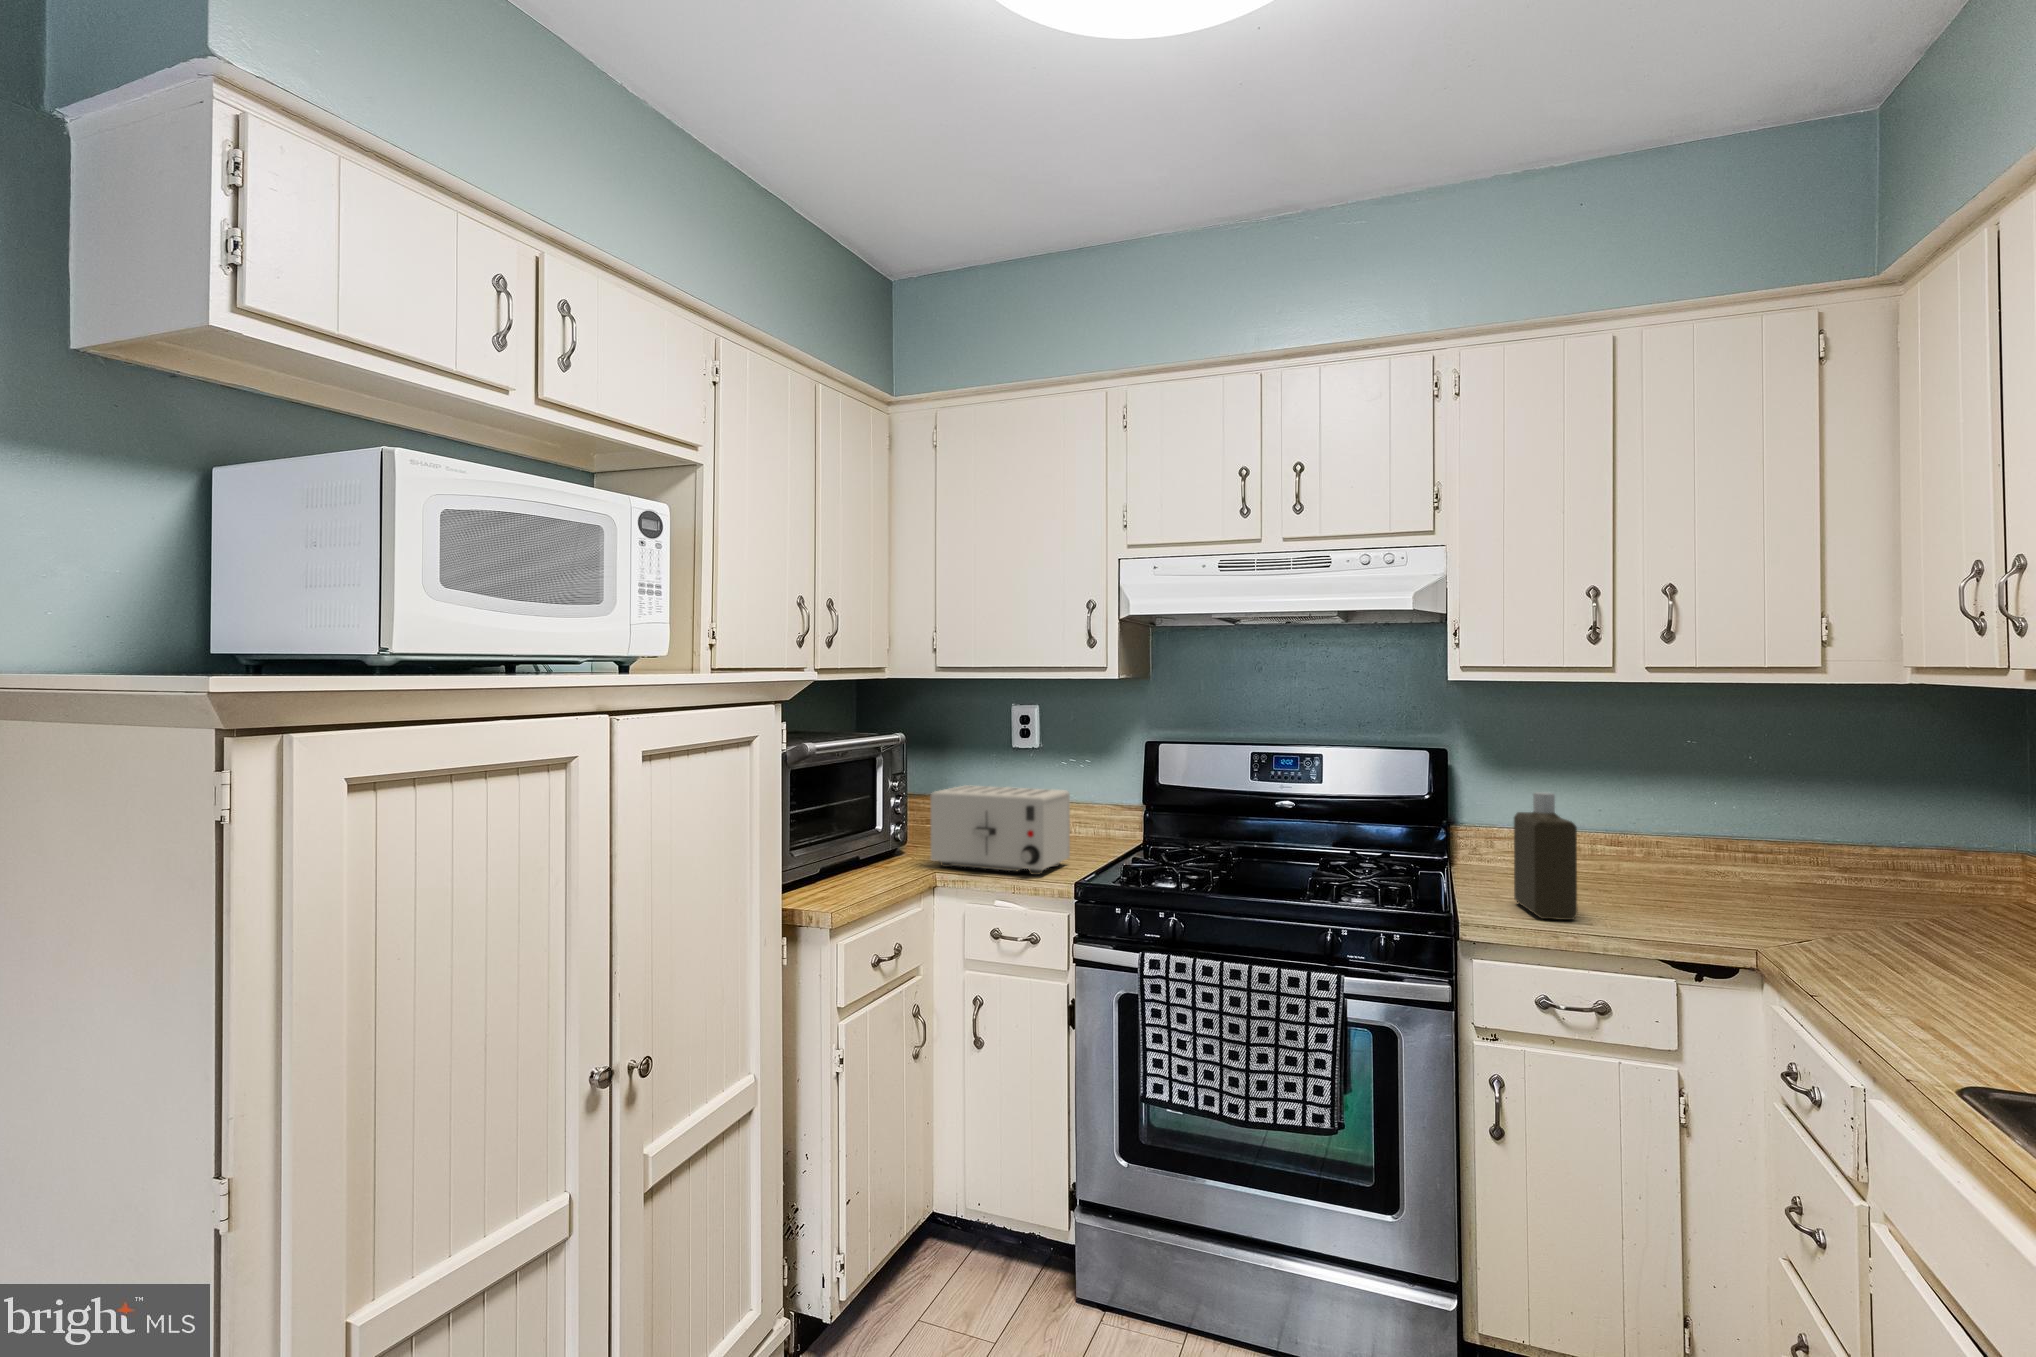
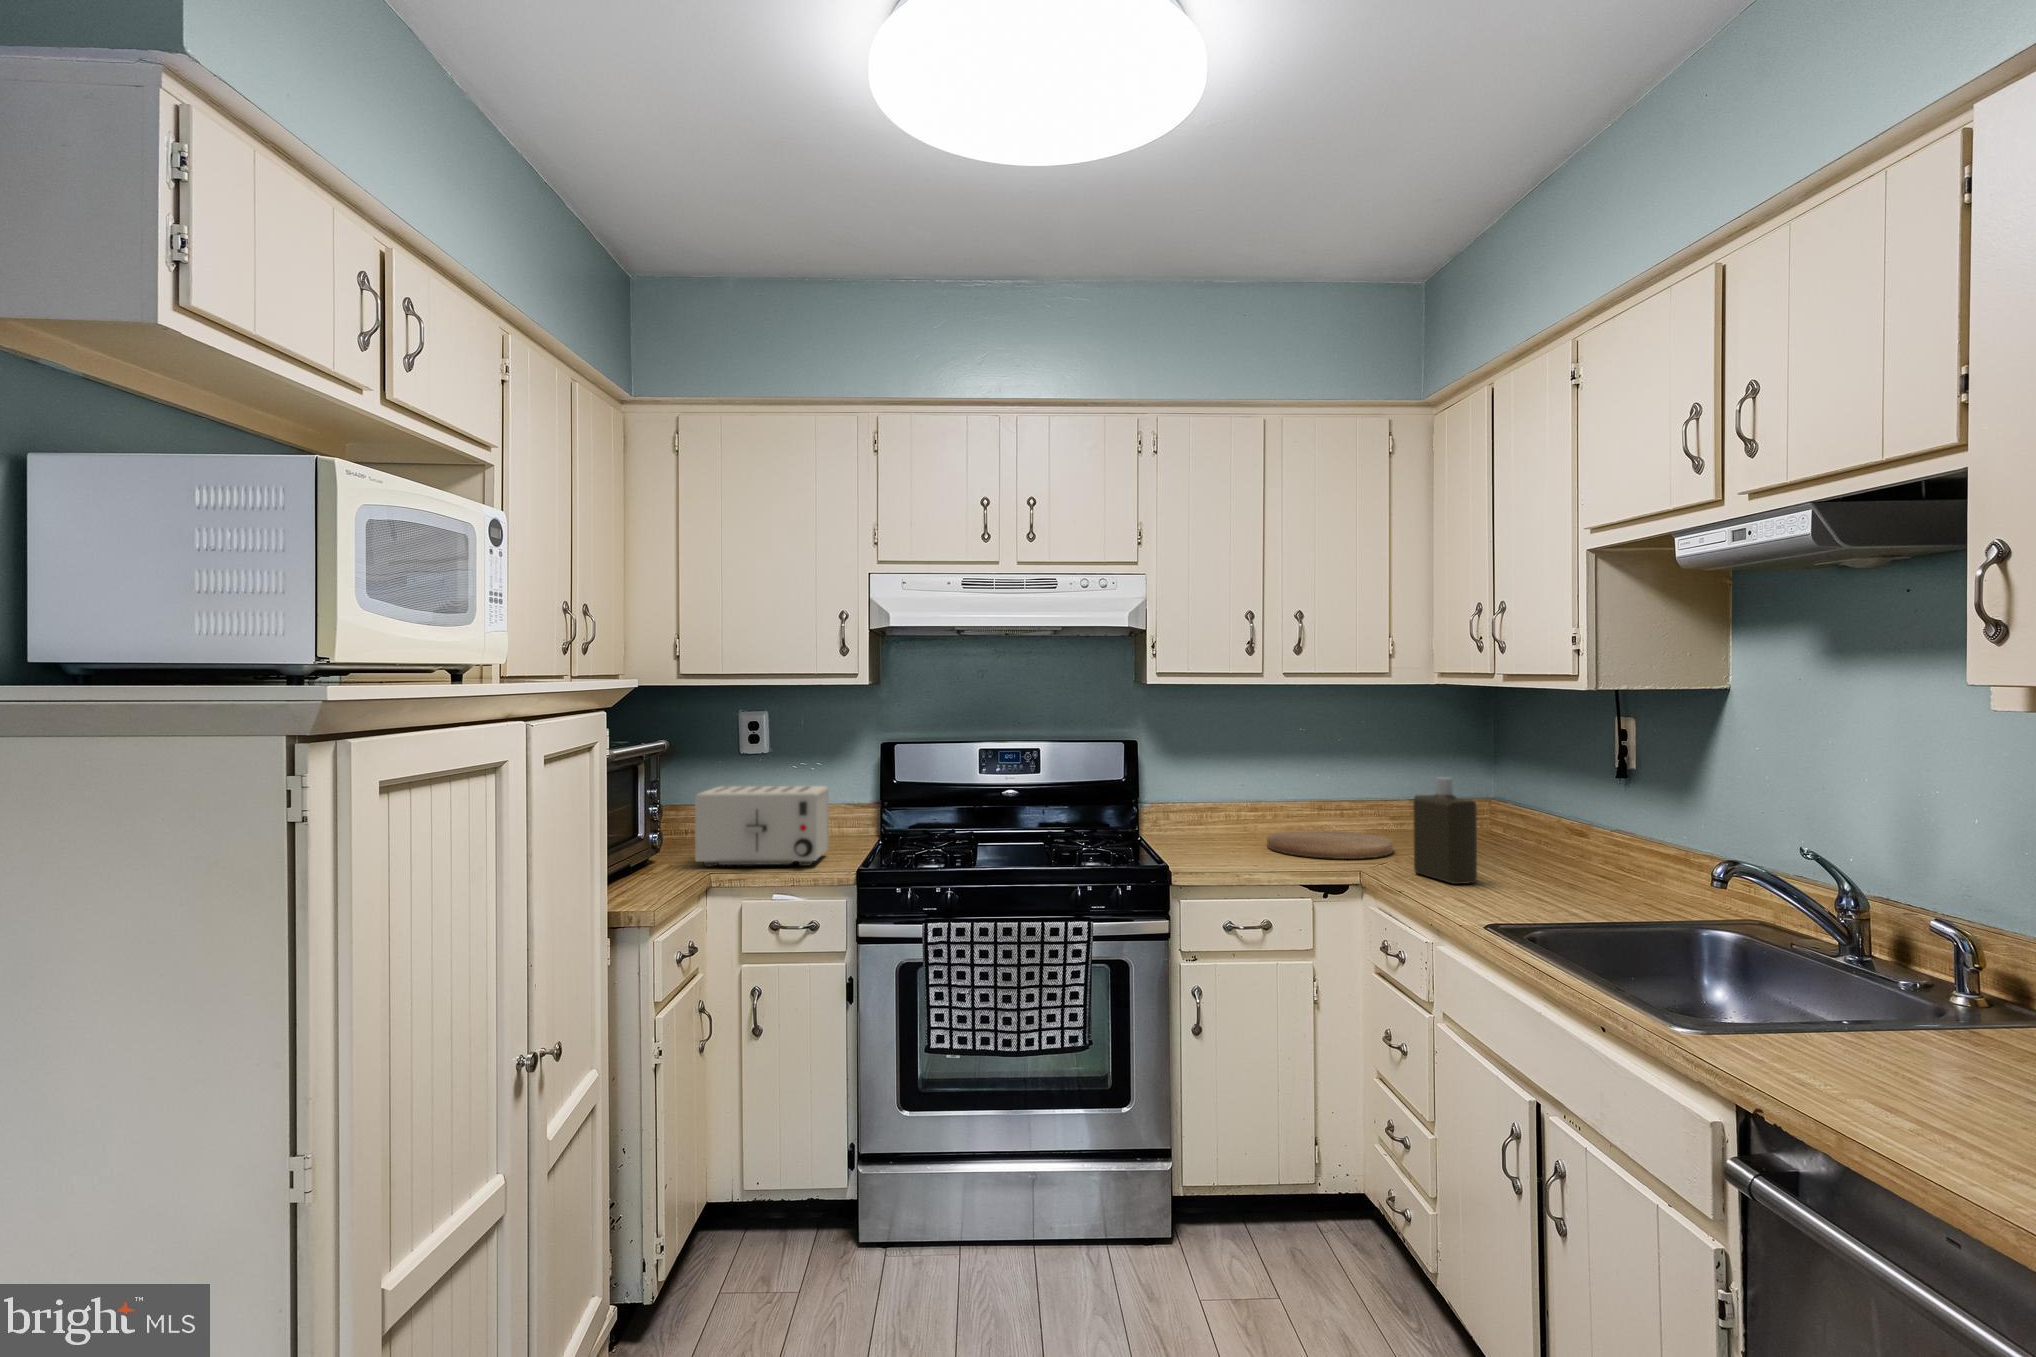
bottle: present [1514,792,1577,920] -> present [1413,777,1477,884]
cutting board: none [1626,881,1834,932] -> present [1267,830,1393,859]

